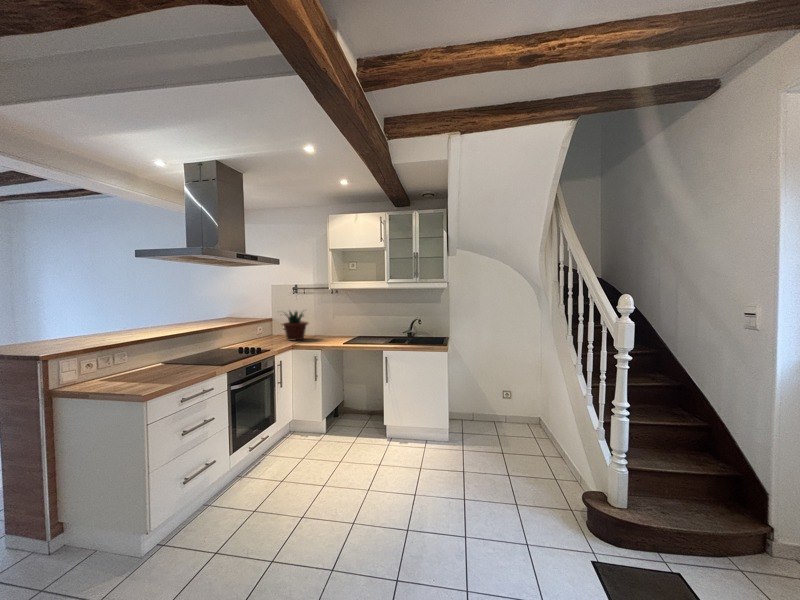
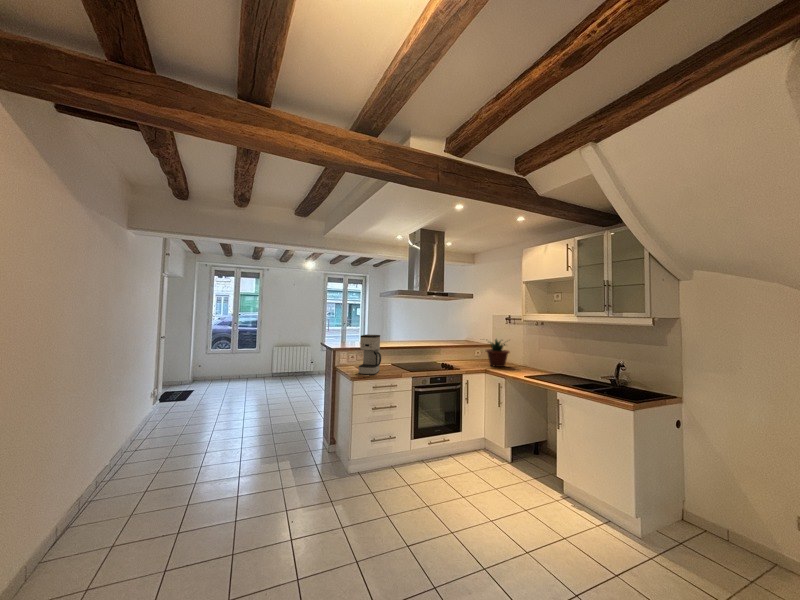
coffee maker: none [135,316,180,385] -> present [359,335,381,375]

